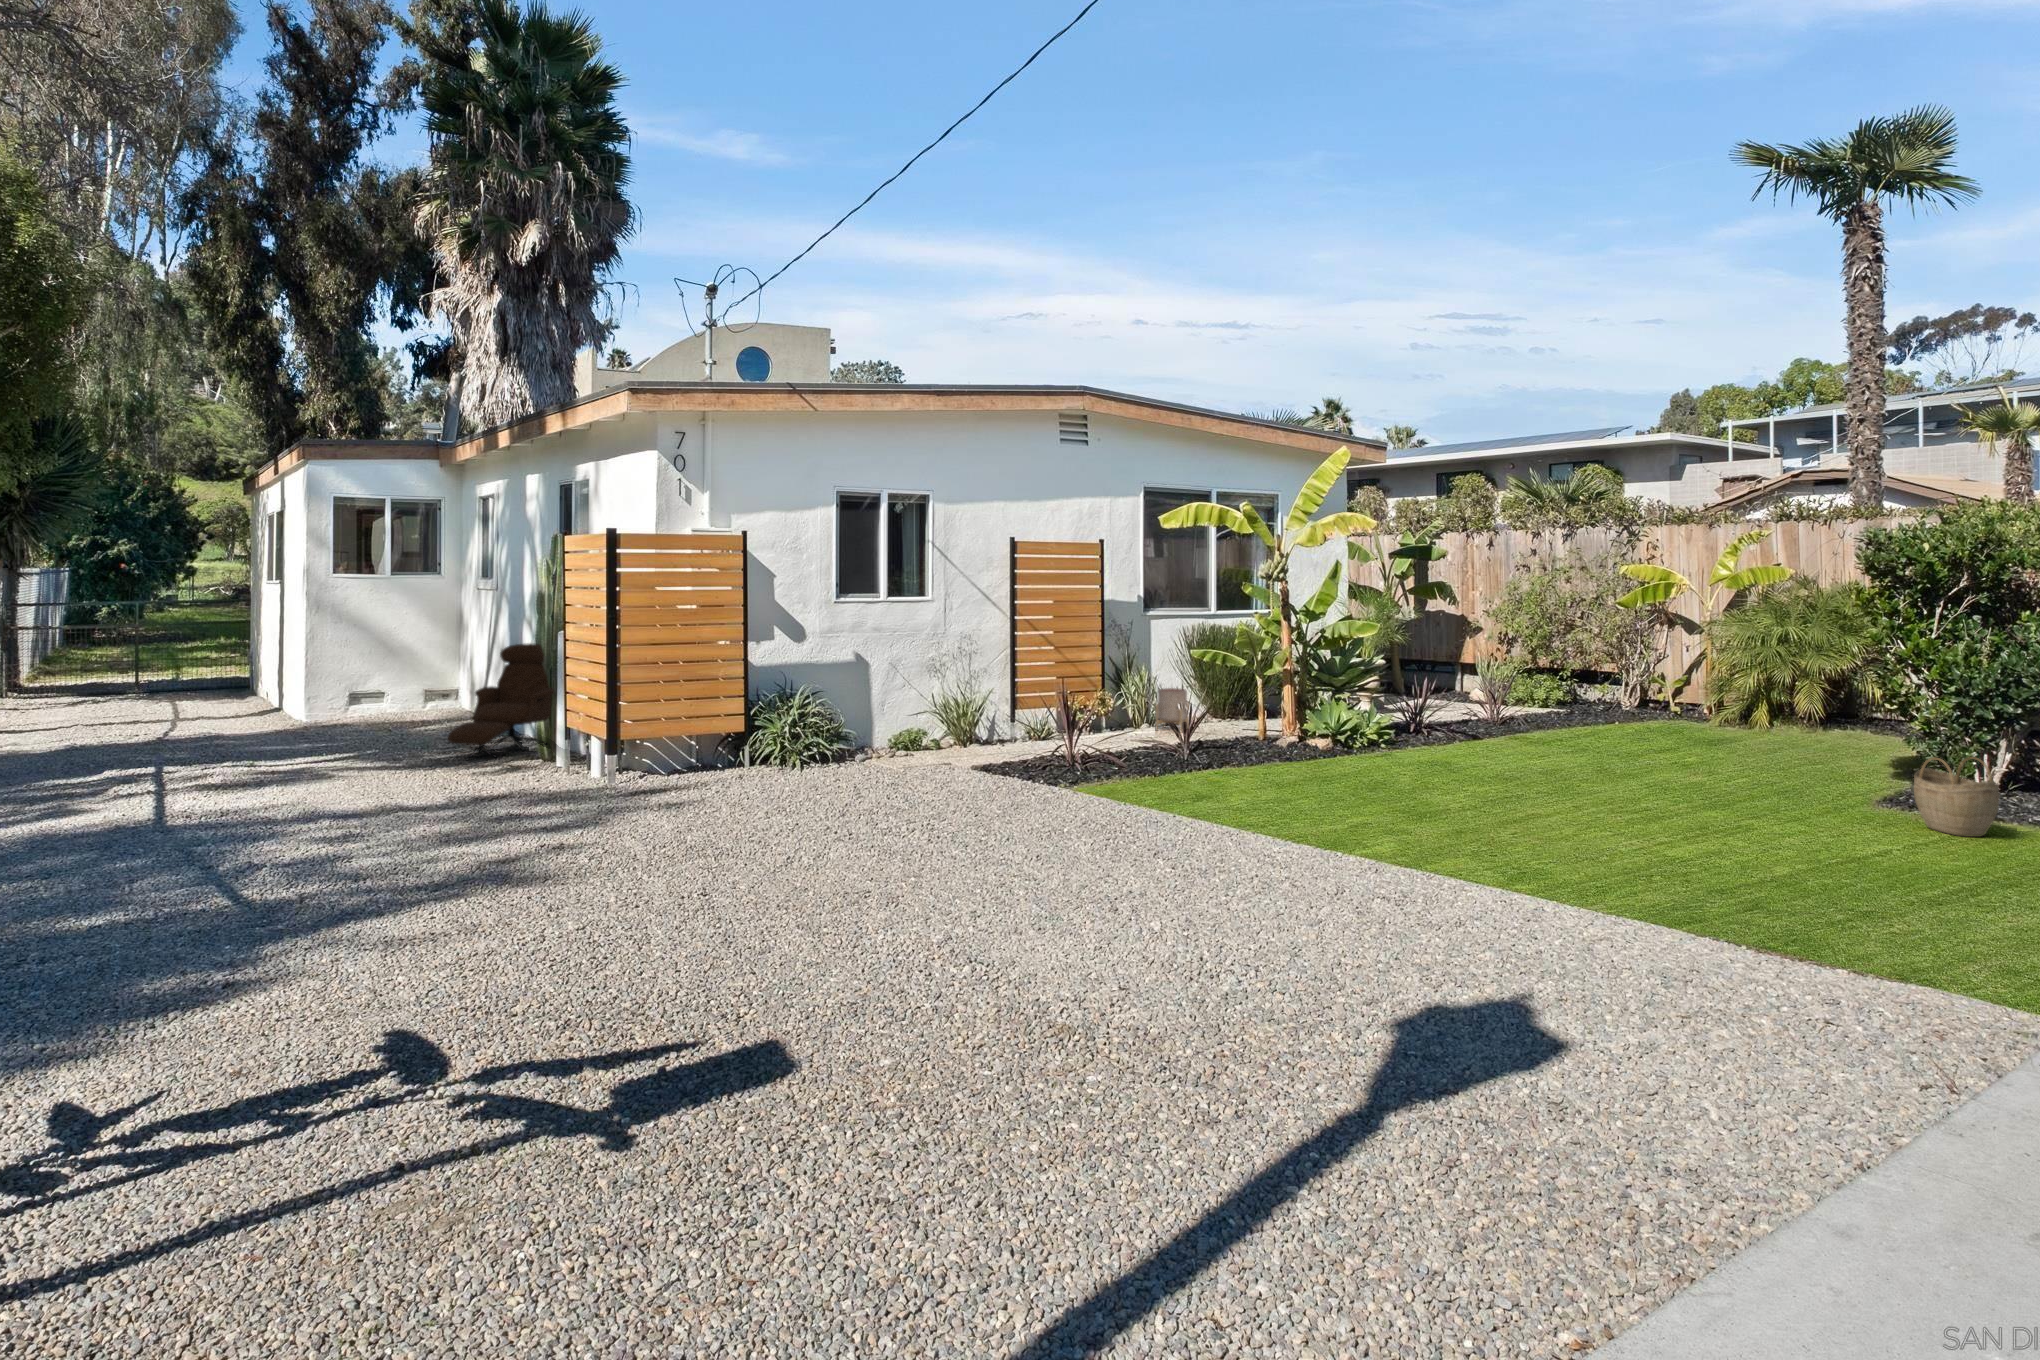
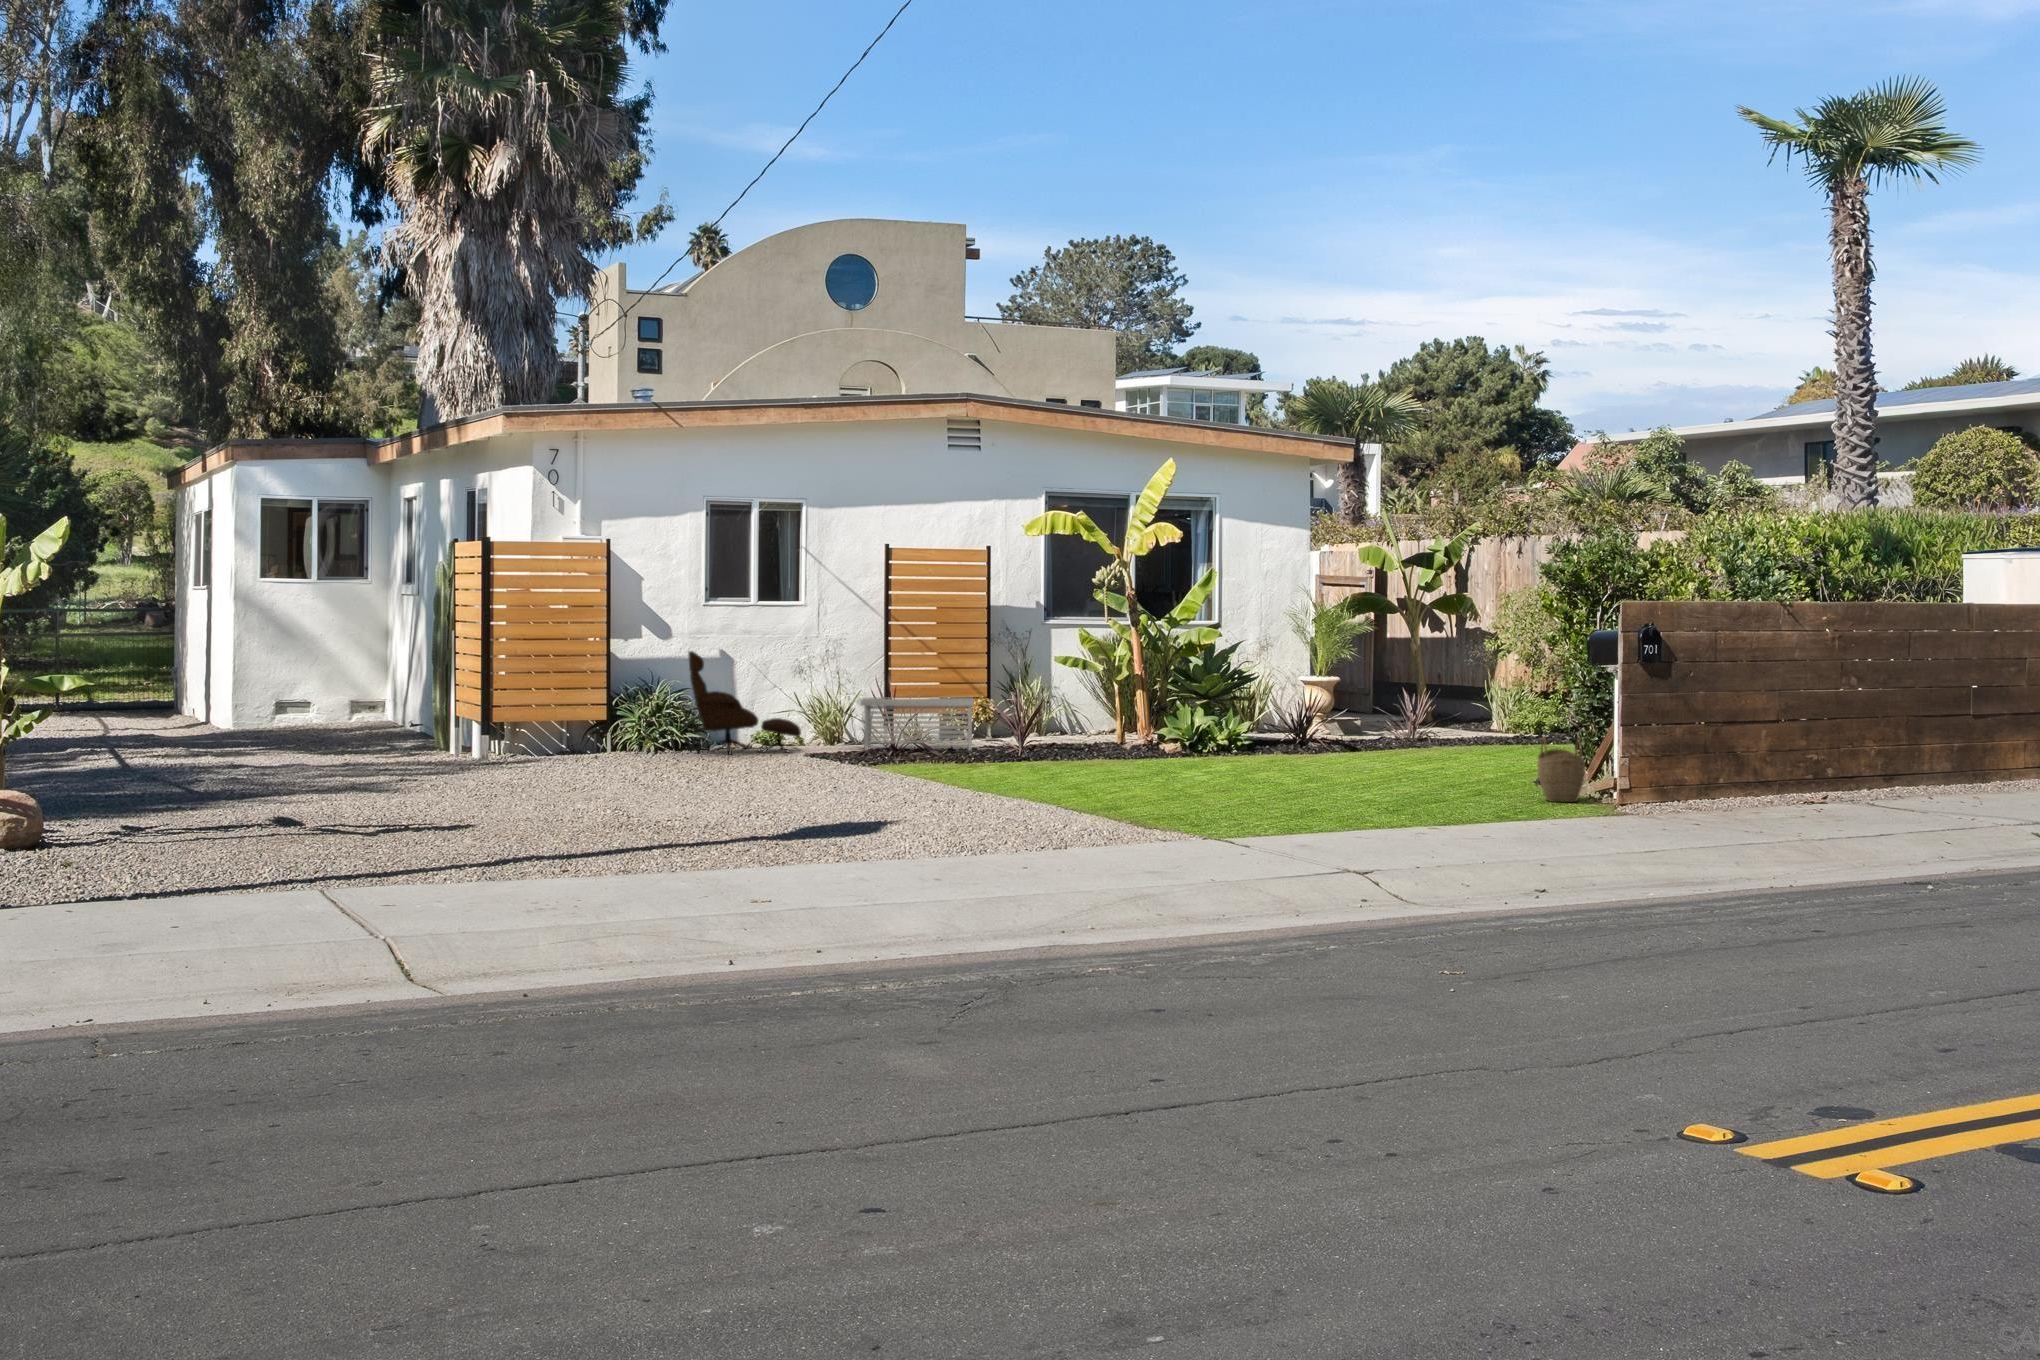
lounge chair: present [447,644,554,760] -> present [688,651,801,754]
planter: present [1156,688,1189,732] -> none [1043,700,1081,744]
storage bench: none [993,691,1118,753] -> present [860,697,974,751]

